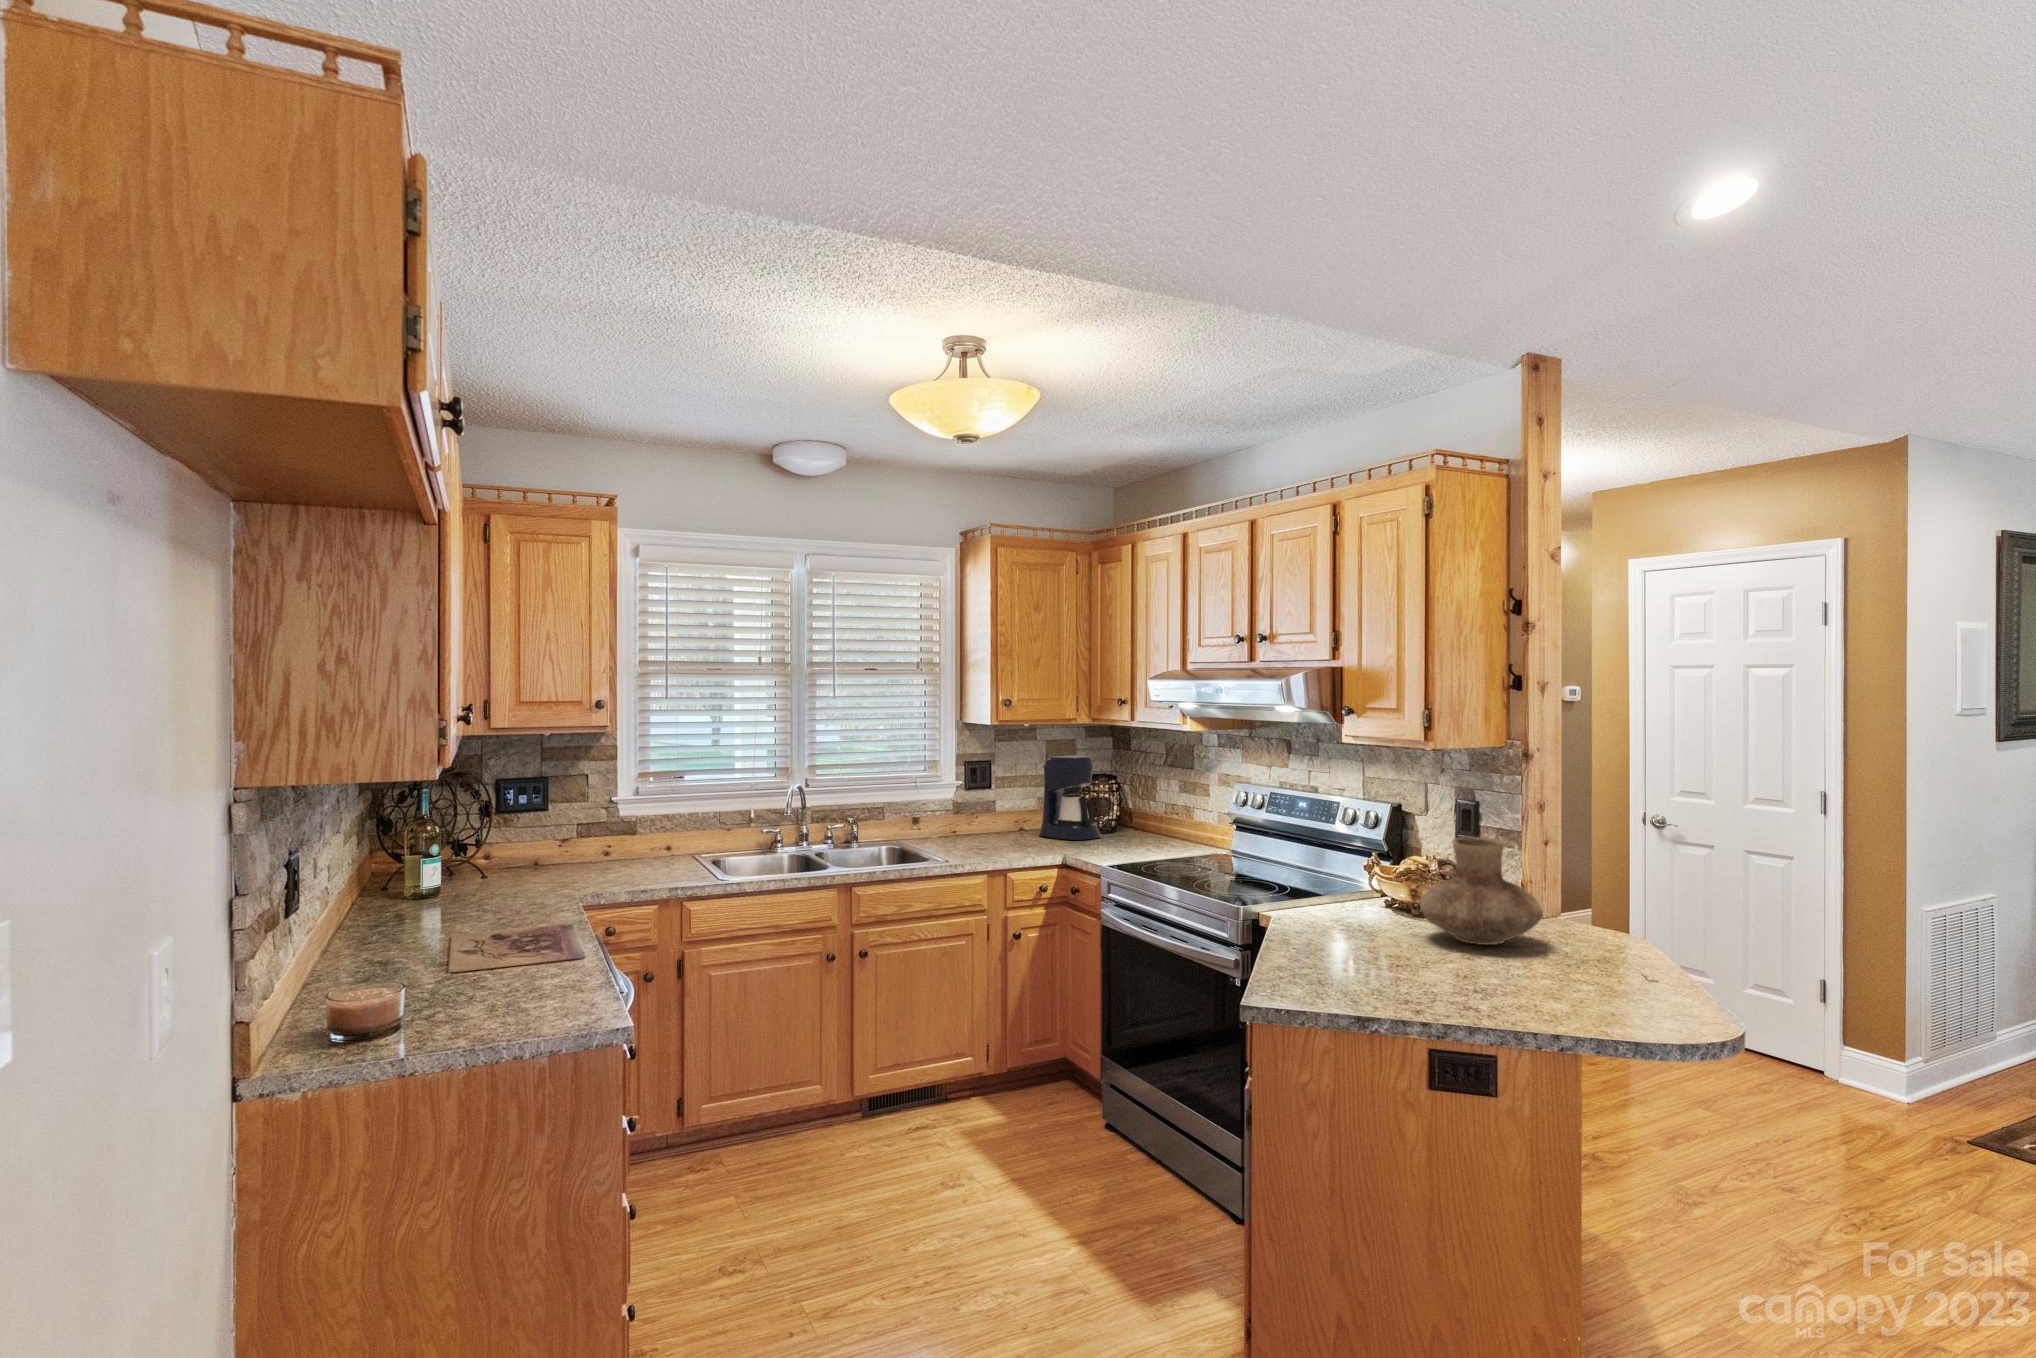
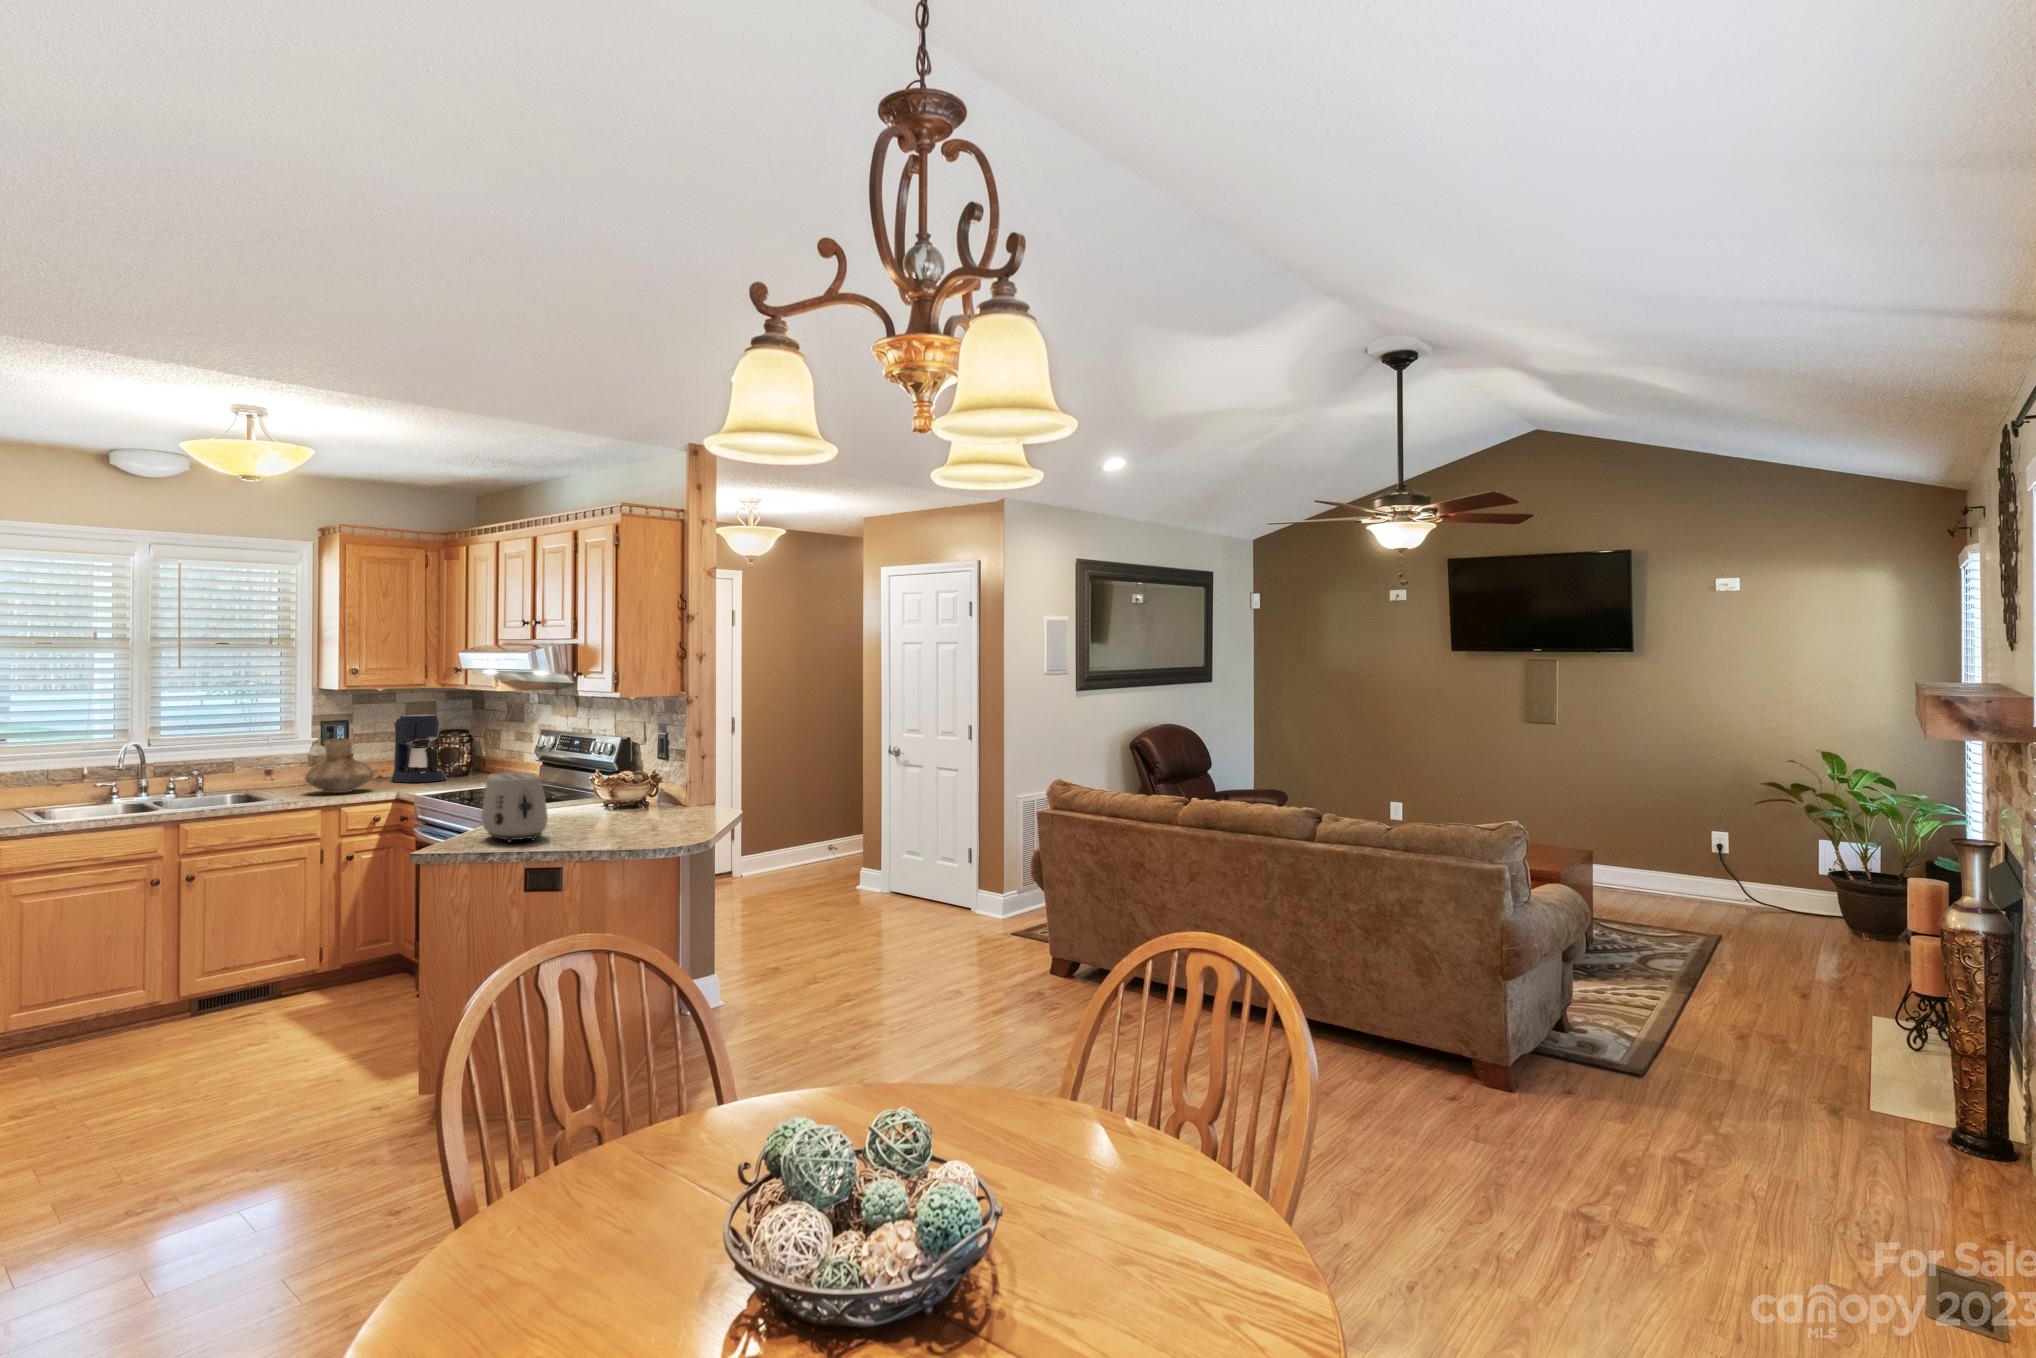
vase: present [1420,837,1543,945] -> present [305,739,374,793]
toaster: none [1312,868,1435,994] -> present [482,772,548,843]

